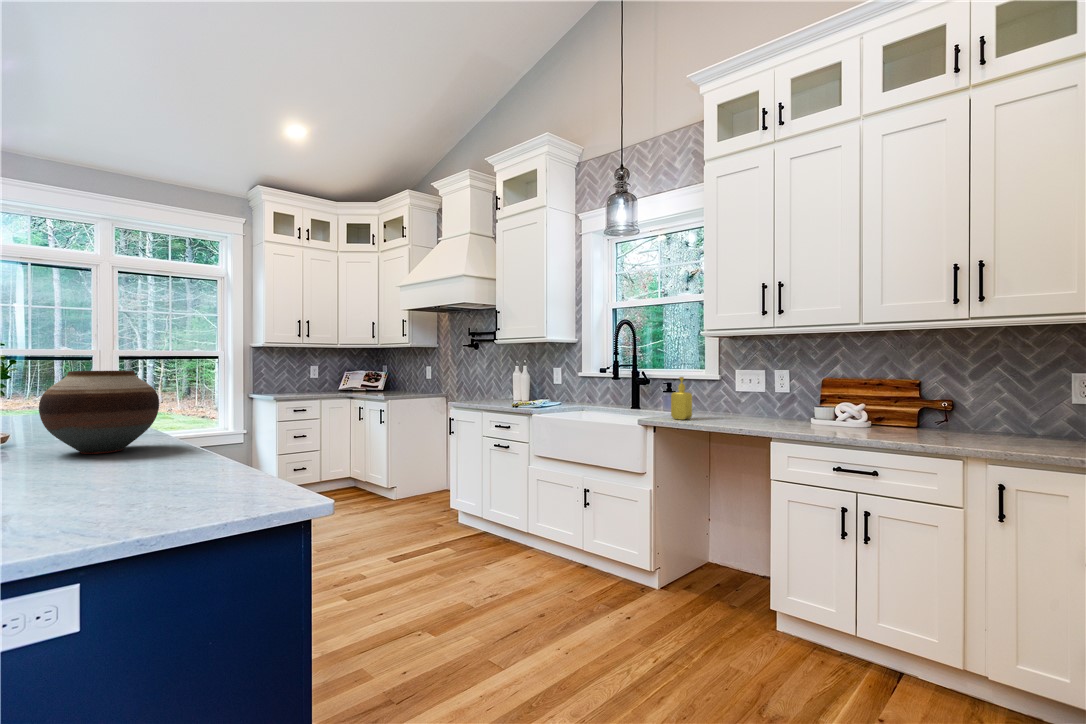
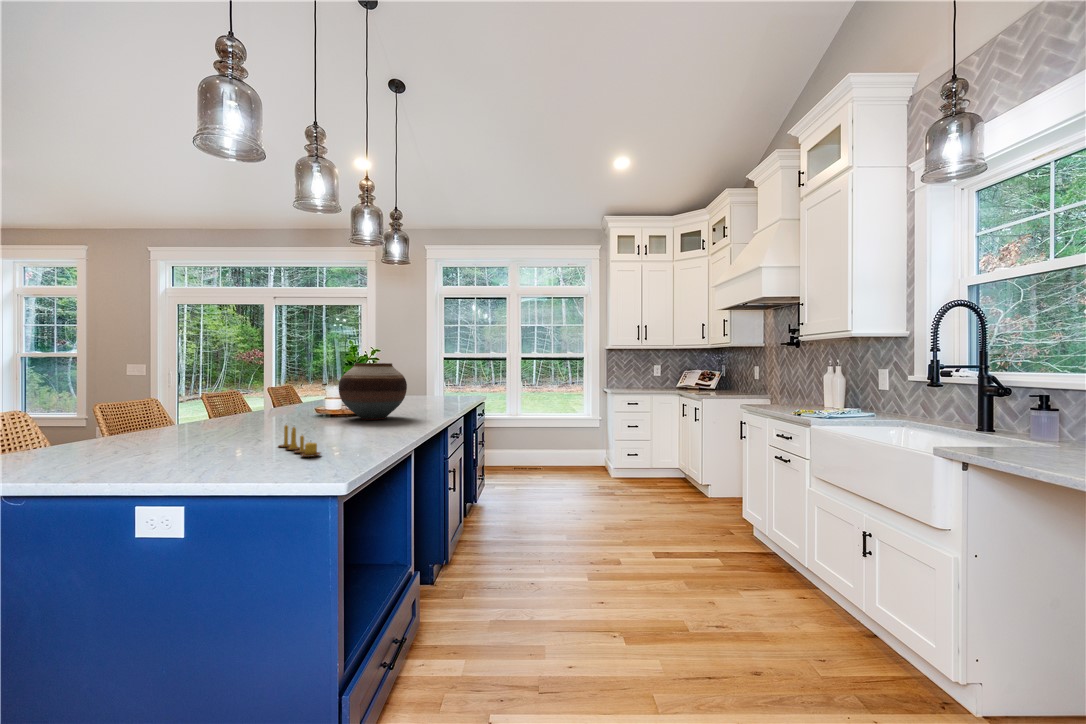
soap dispenser: present [671,377,692,420] -> none [1005,385,1050,457]
candle: none [125,458,244,494] -> present [279,425,320,457]

